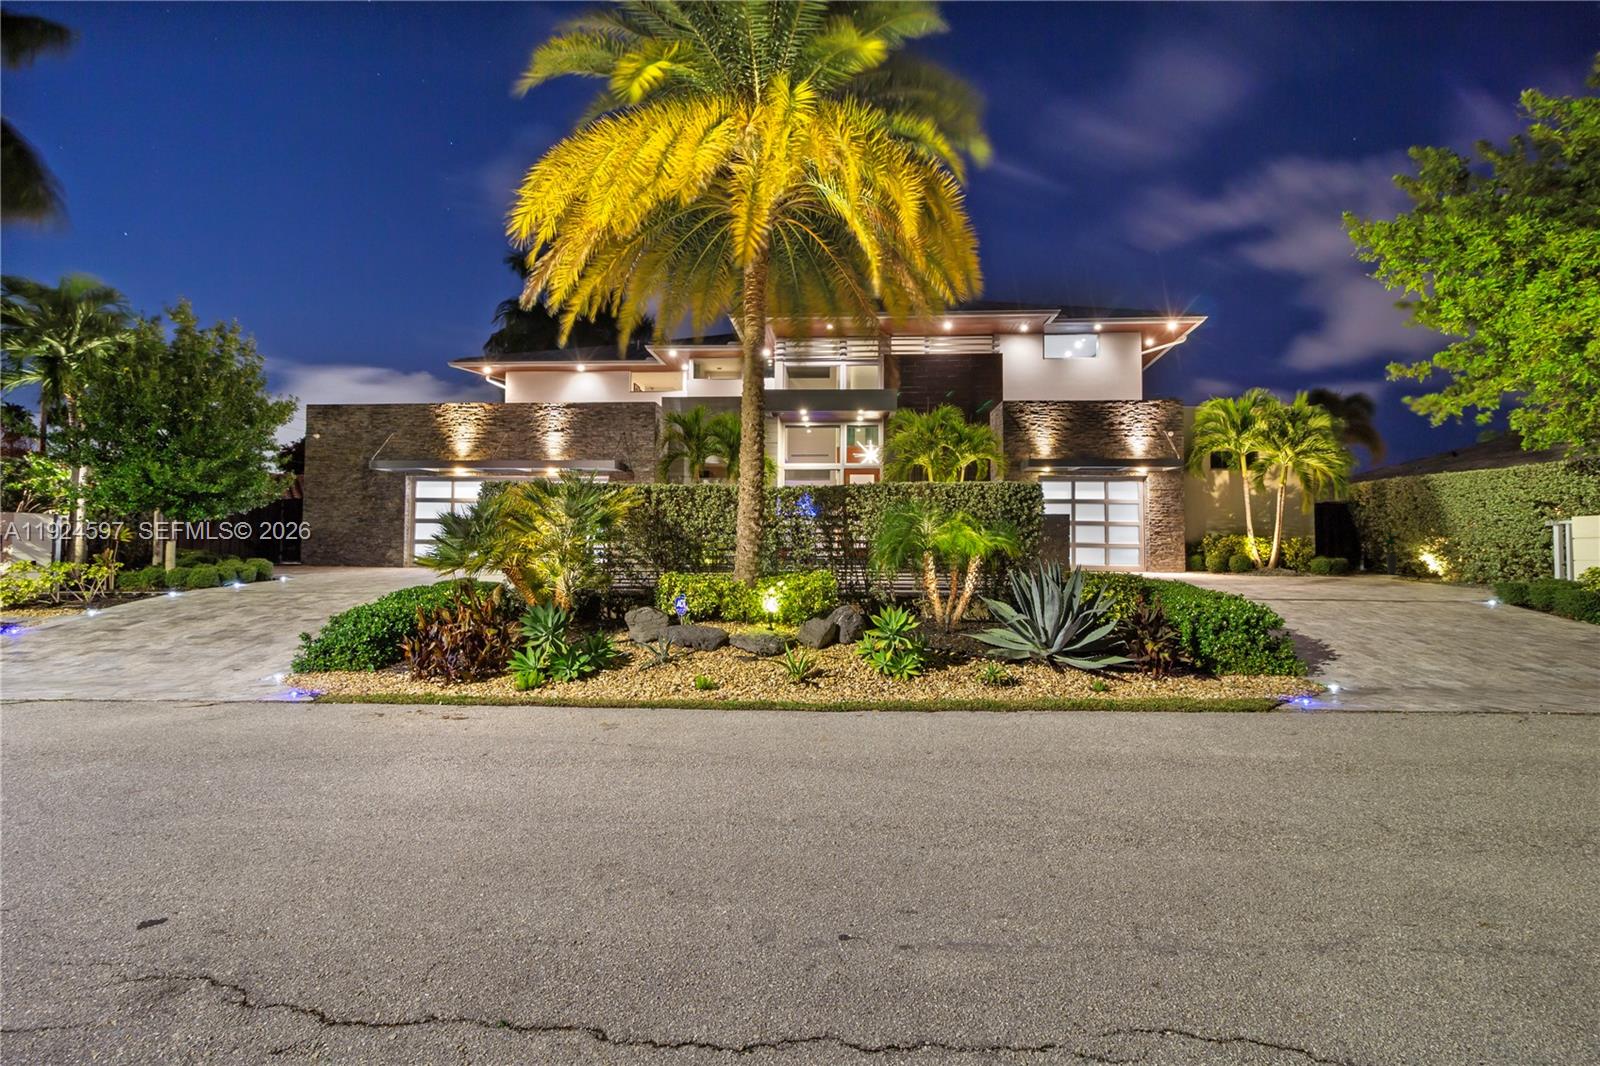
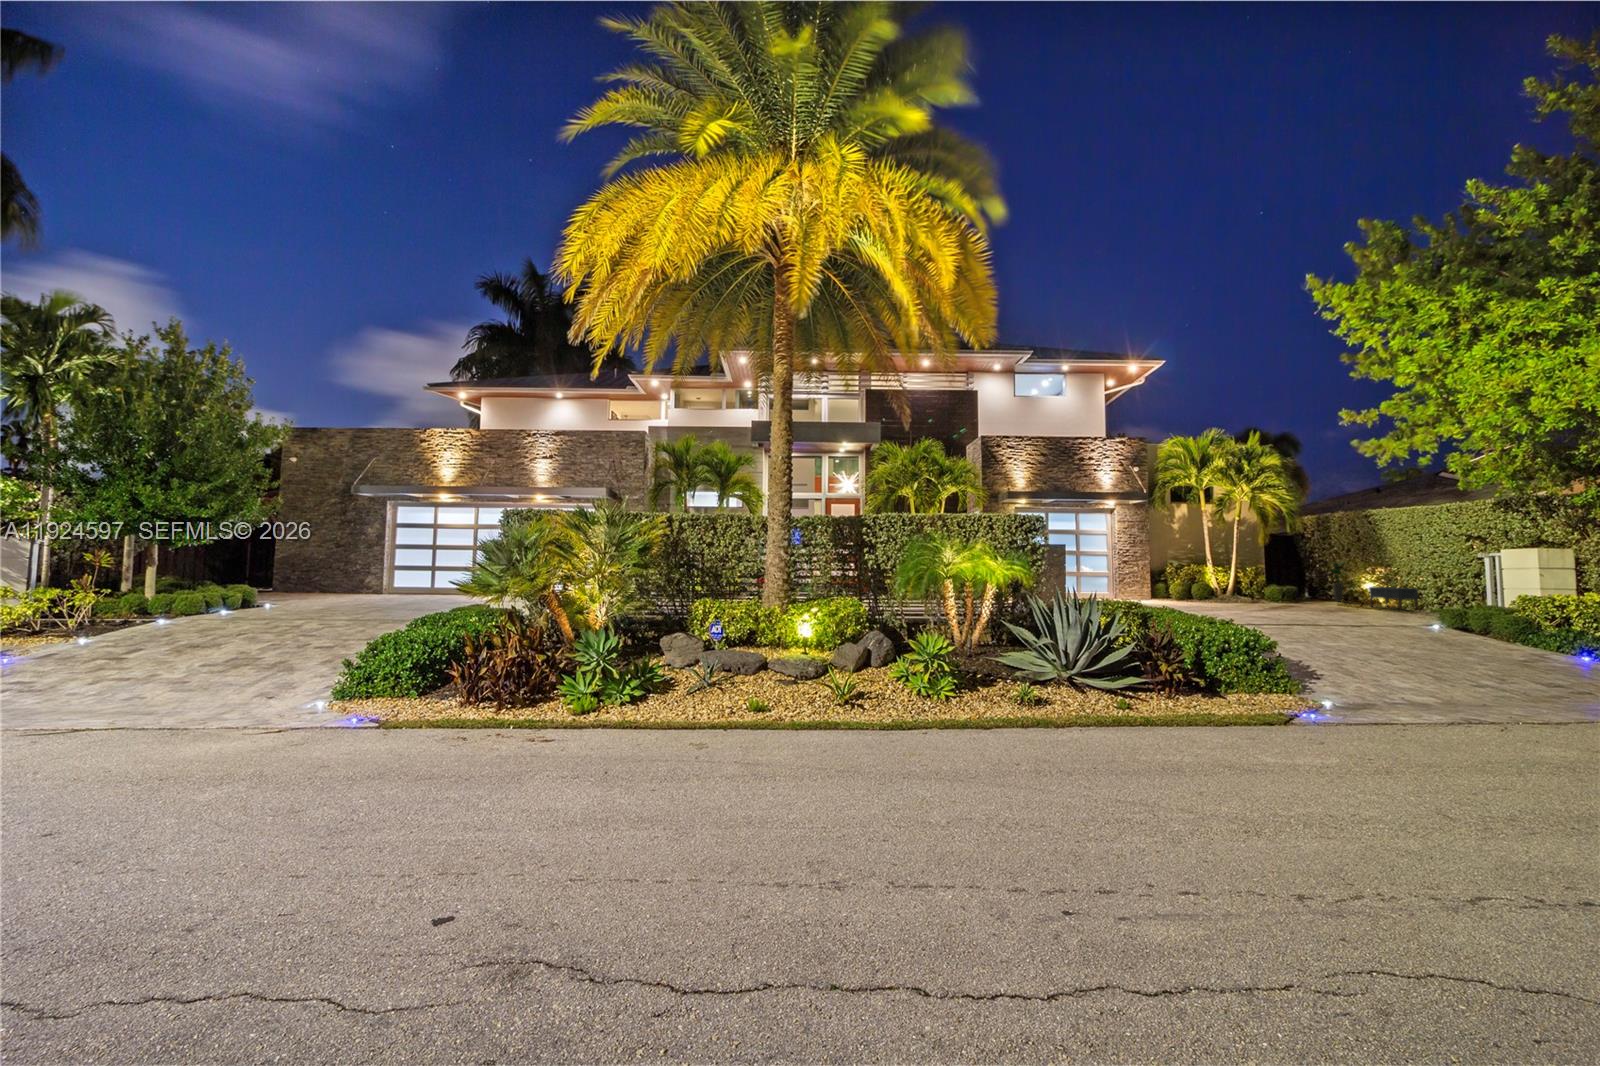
bench: none [1424,558,1480,583] -> present [1369,586,1418,610]

